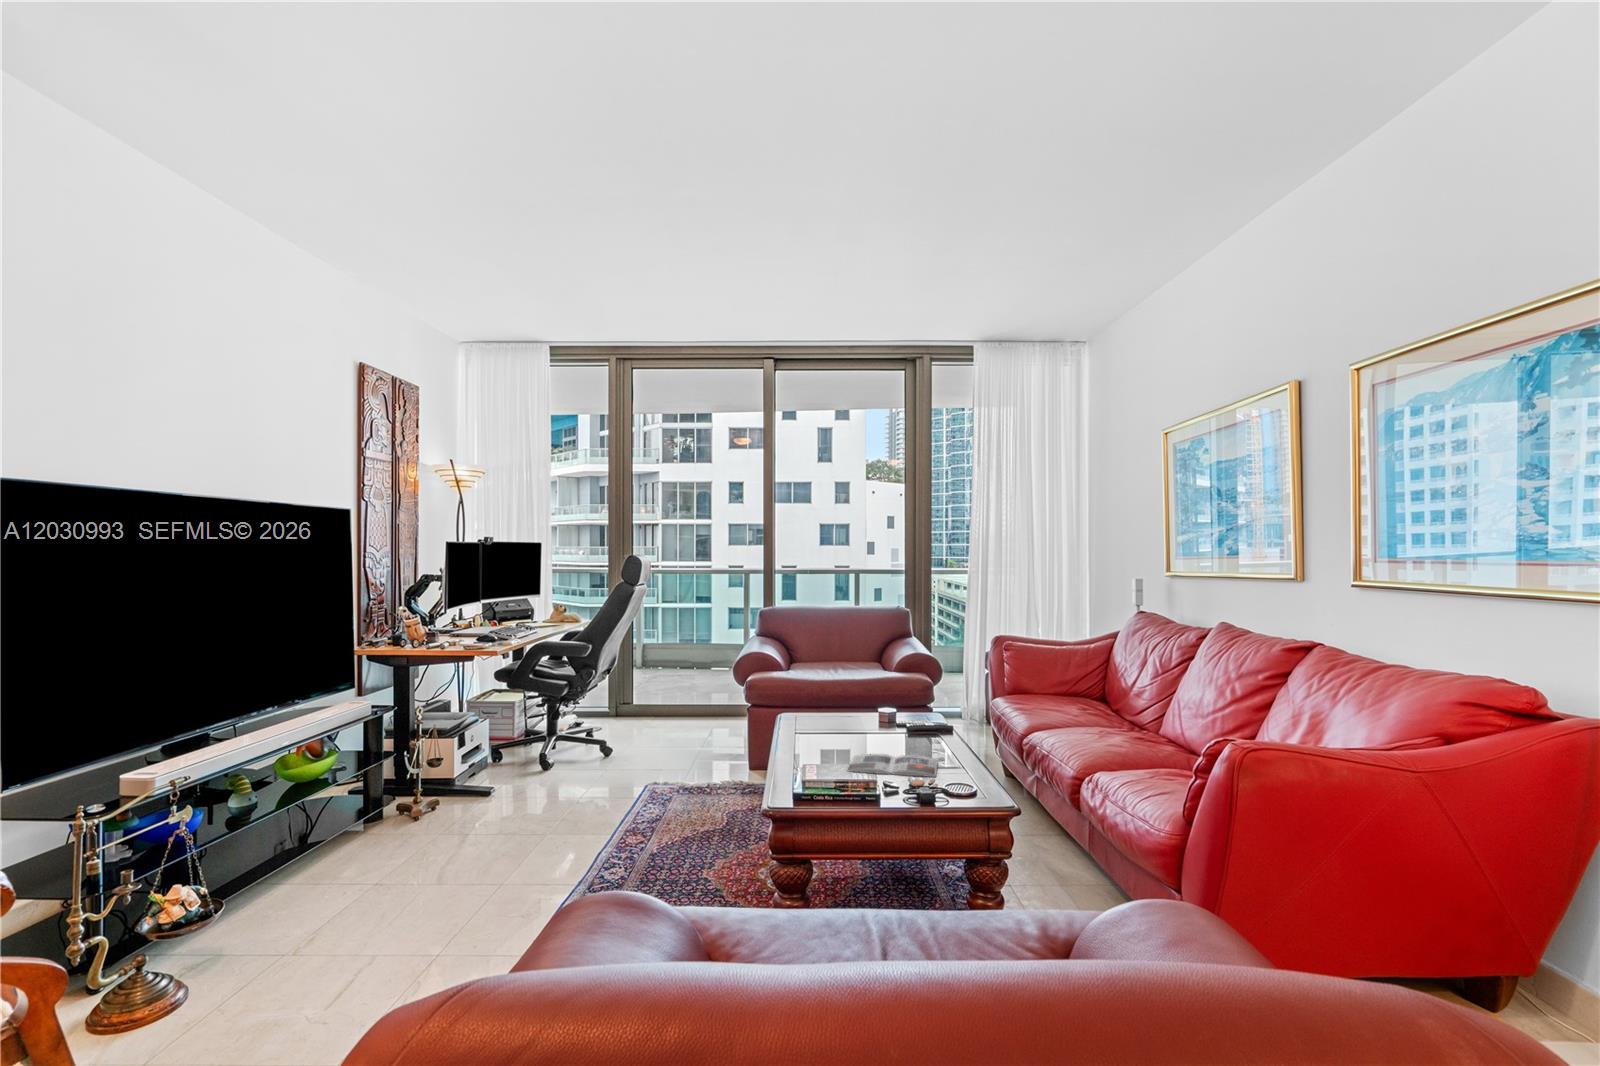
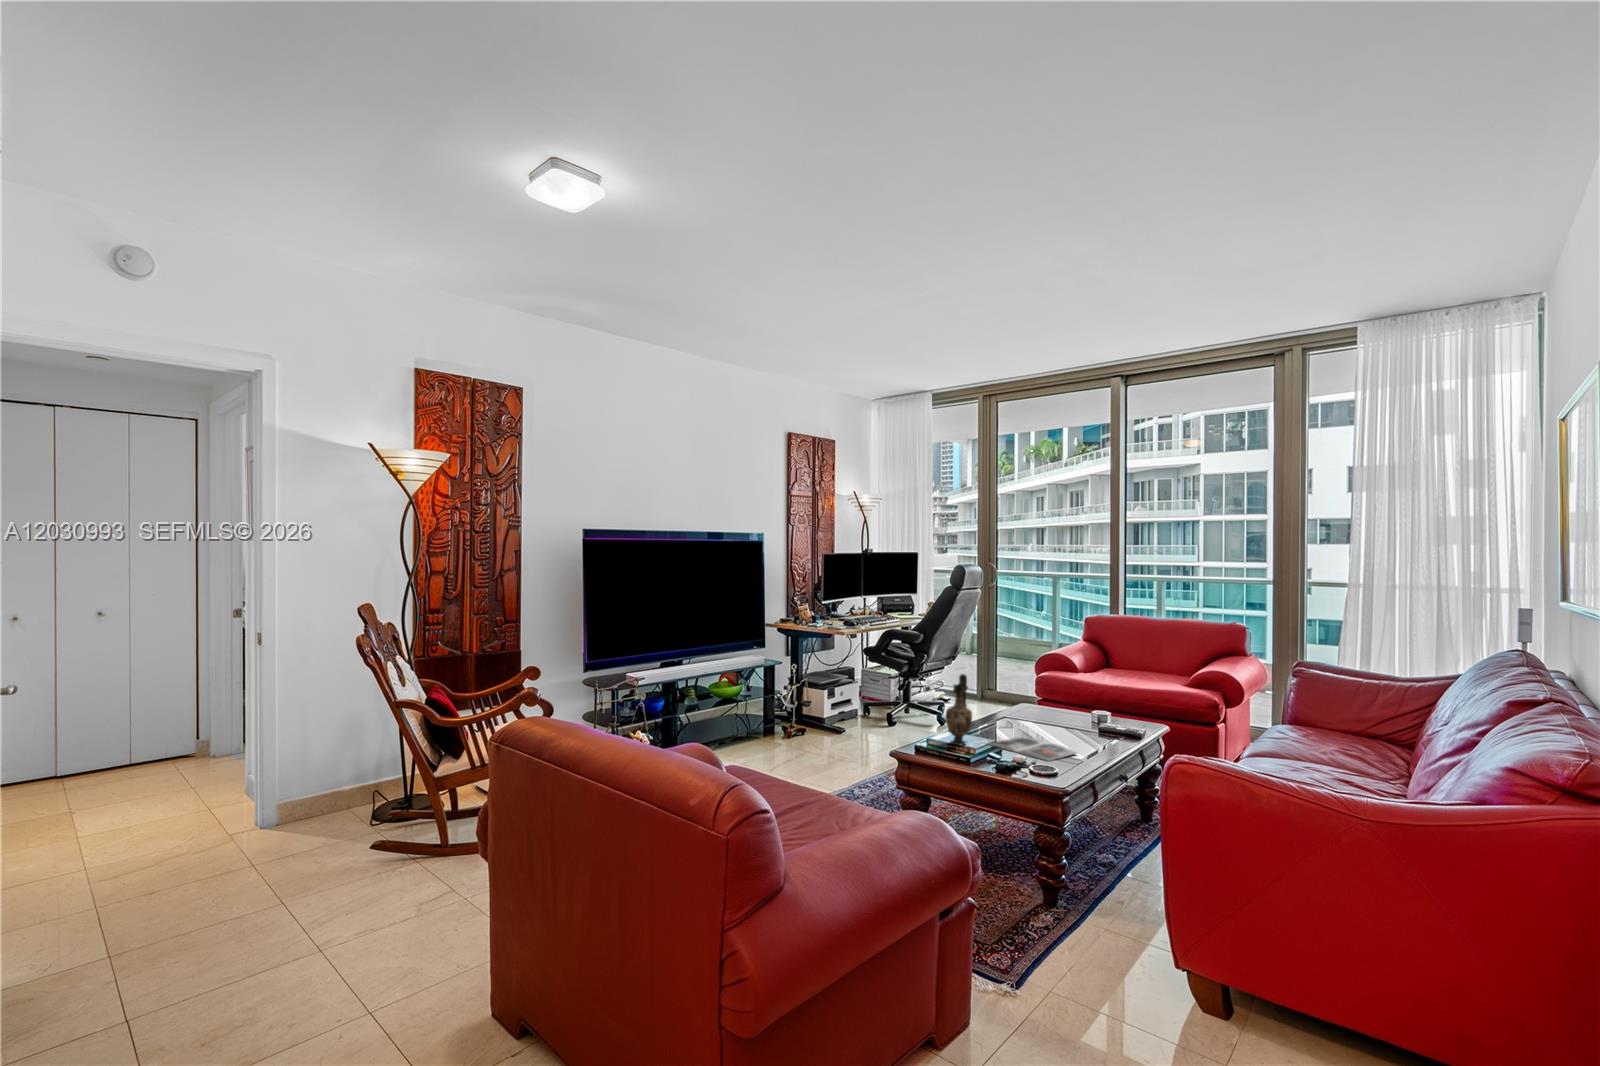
vase: none [806,689,839,781] -> present [945,674,972,745]

